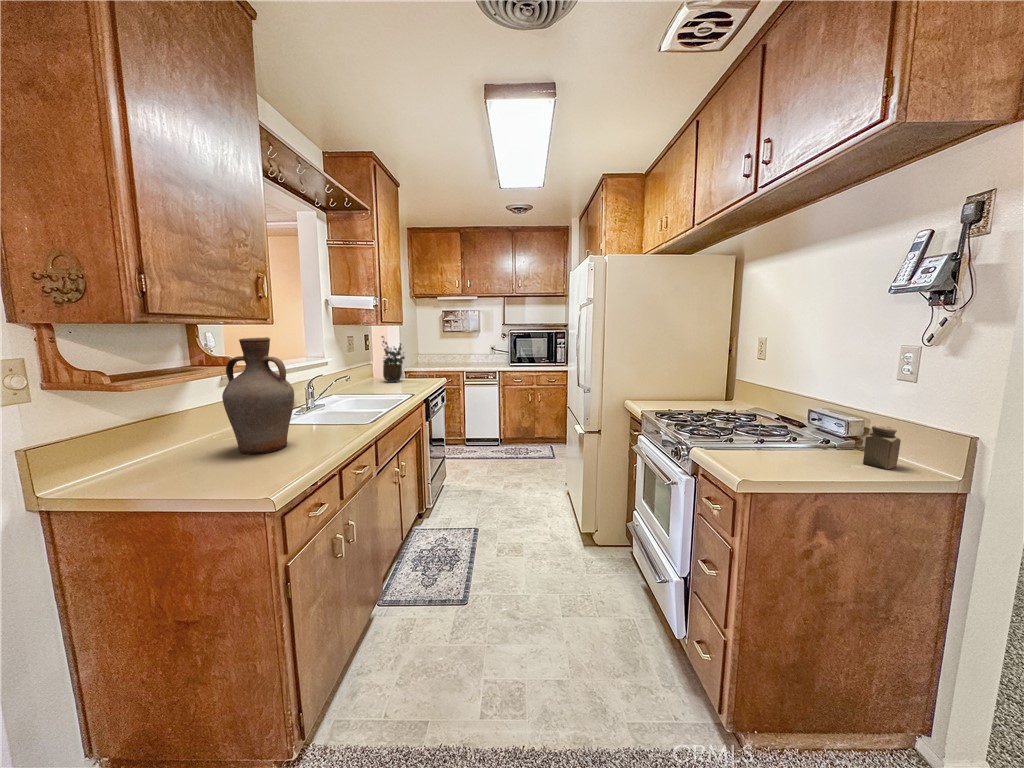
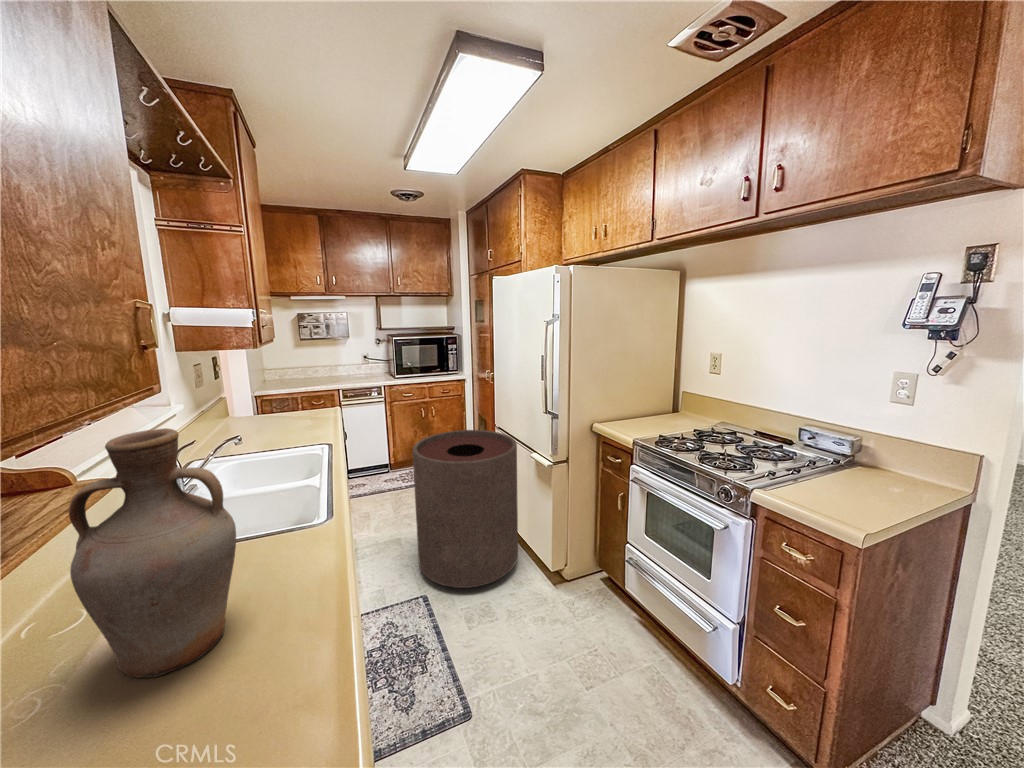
potted plant: present [382,336,405,382] -> none [245,359,288,423]
trash can: none [480,404,567,531] -> present [413,430,518,588]
salt shaker: present [863,425,901,469] -> none [888,448,920,489]

